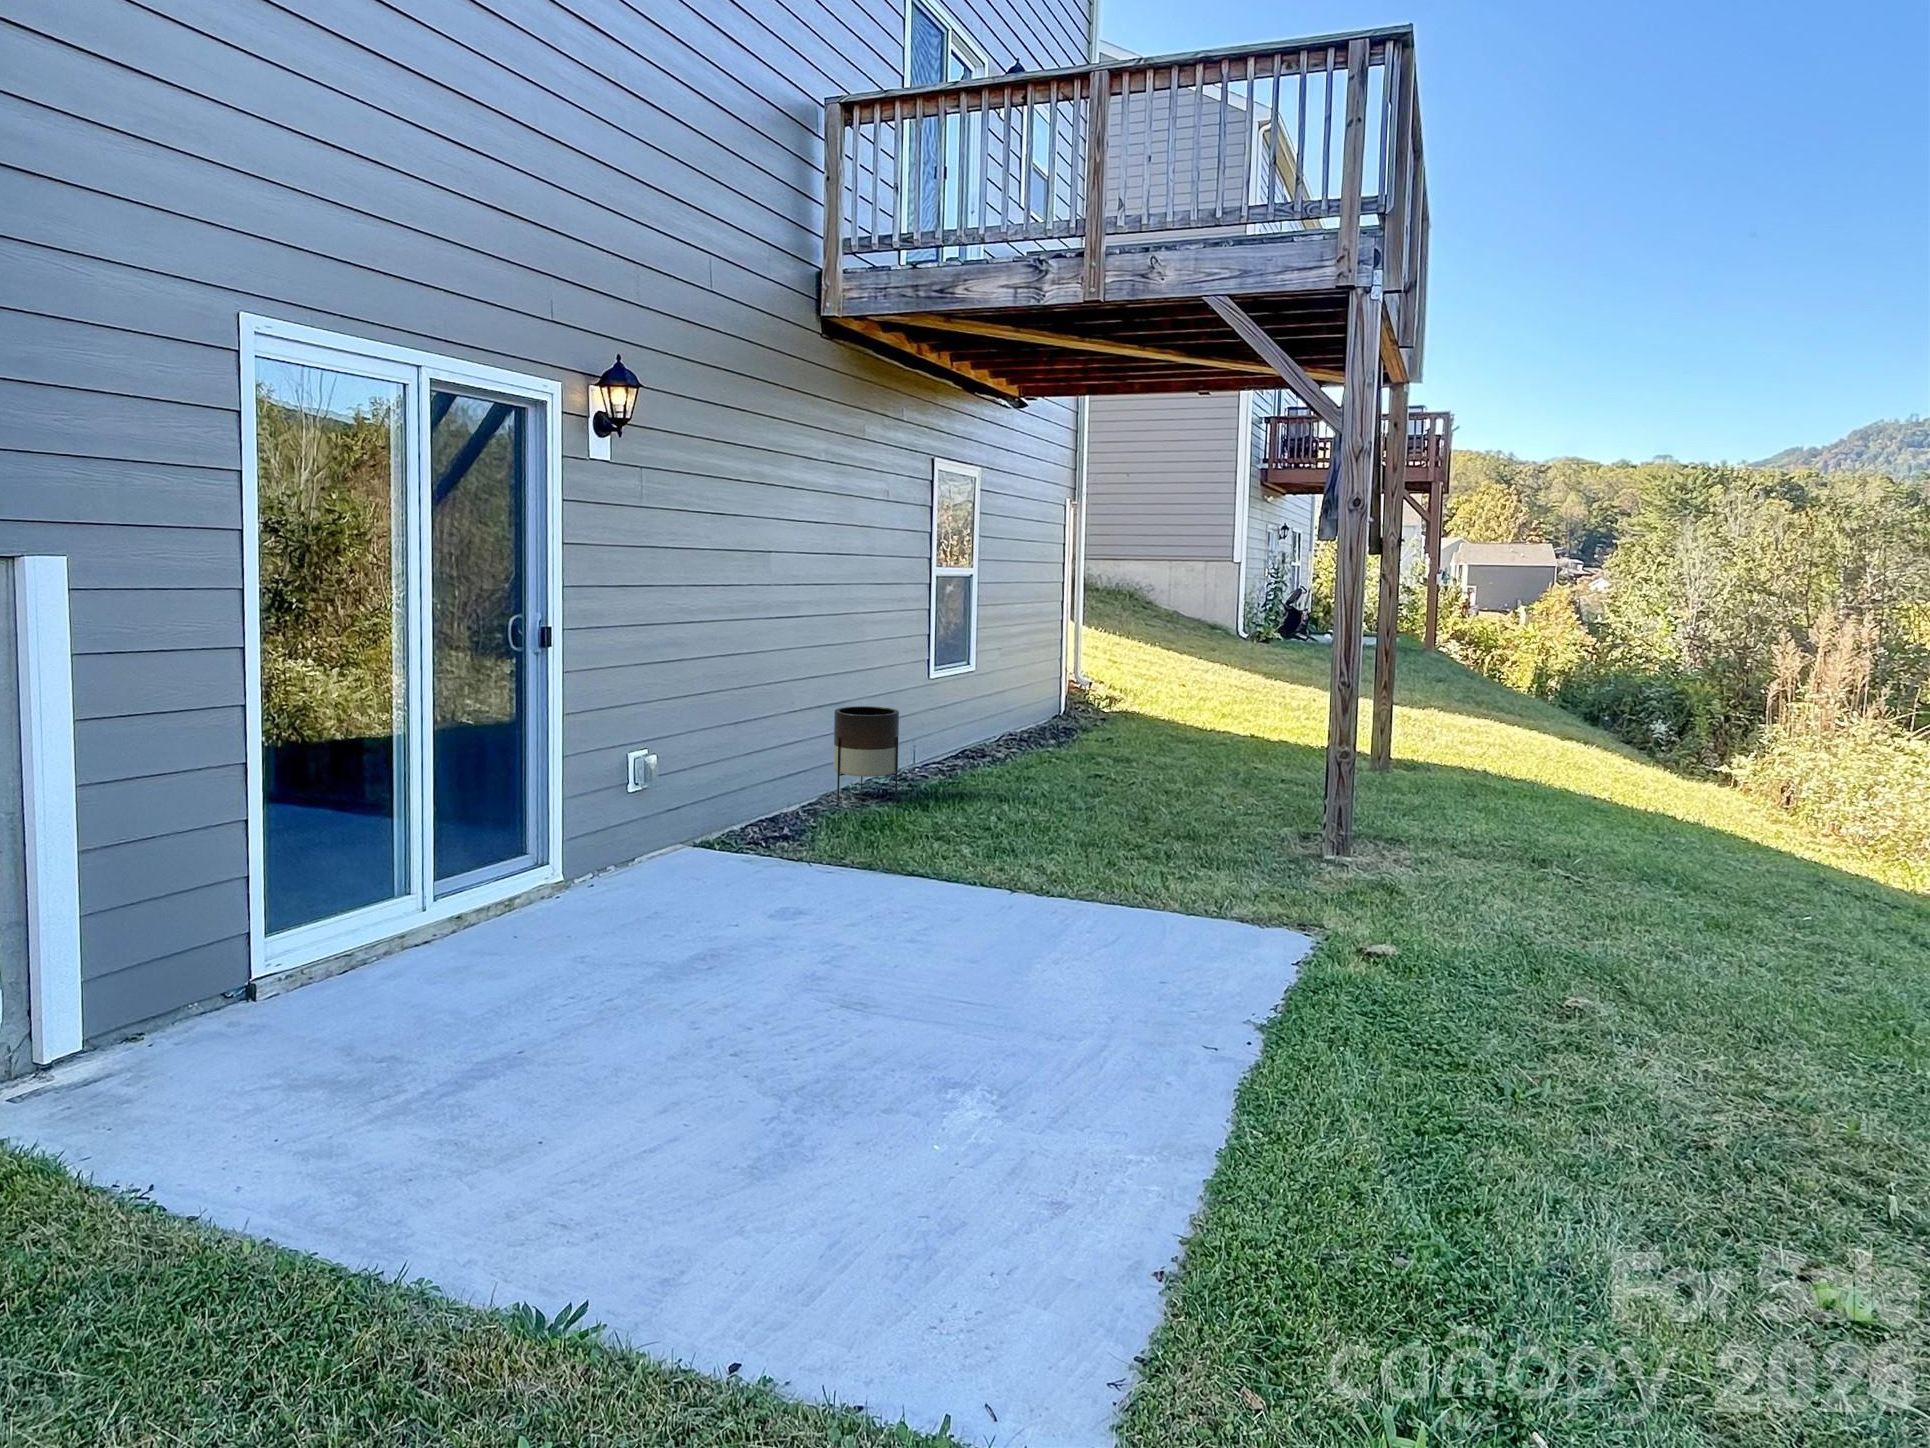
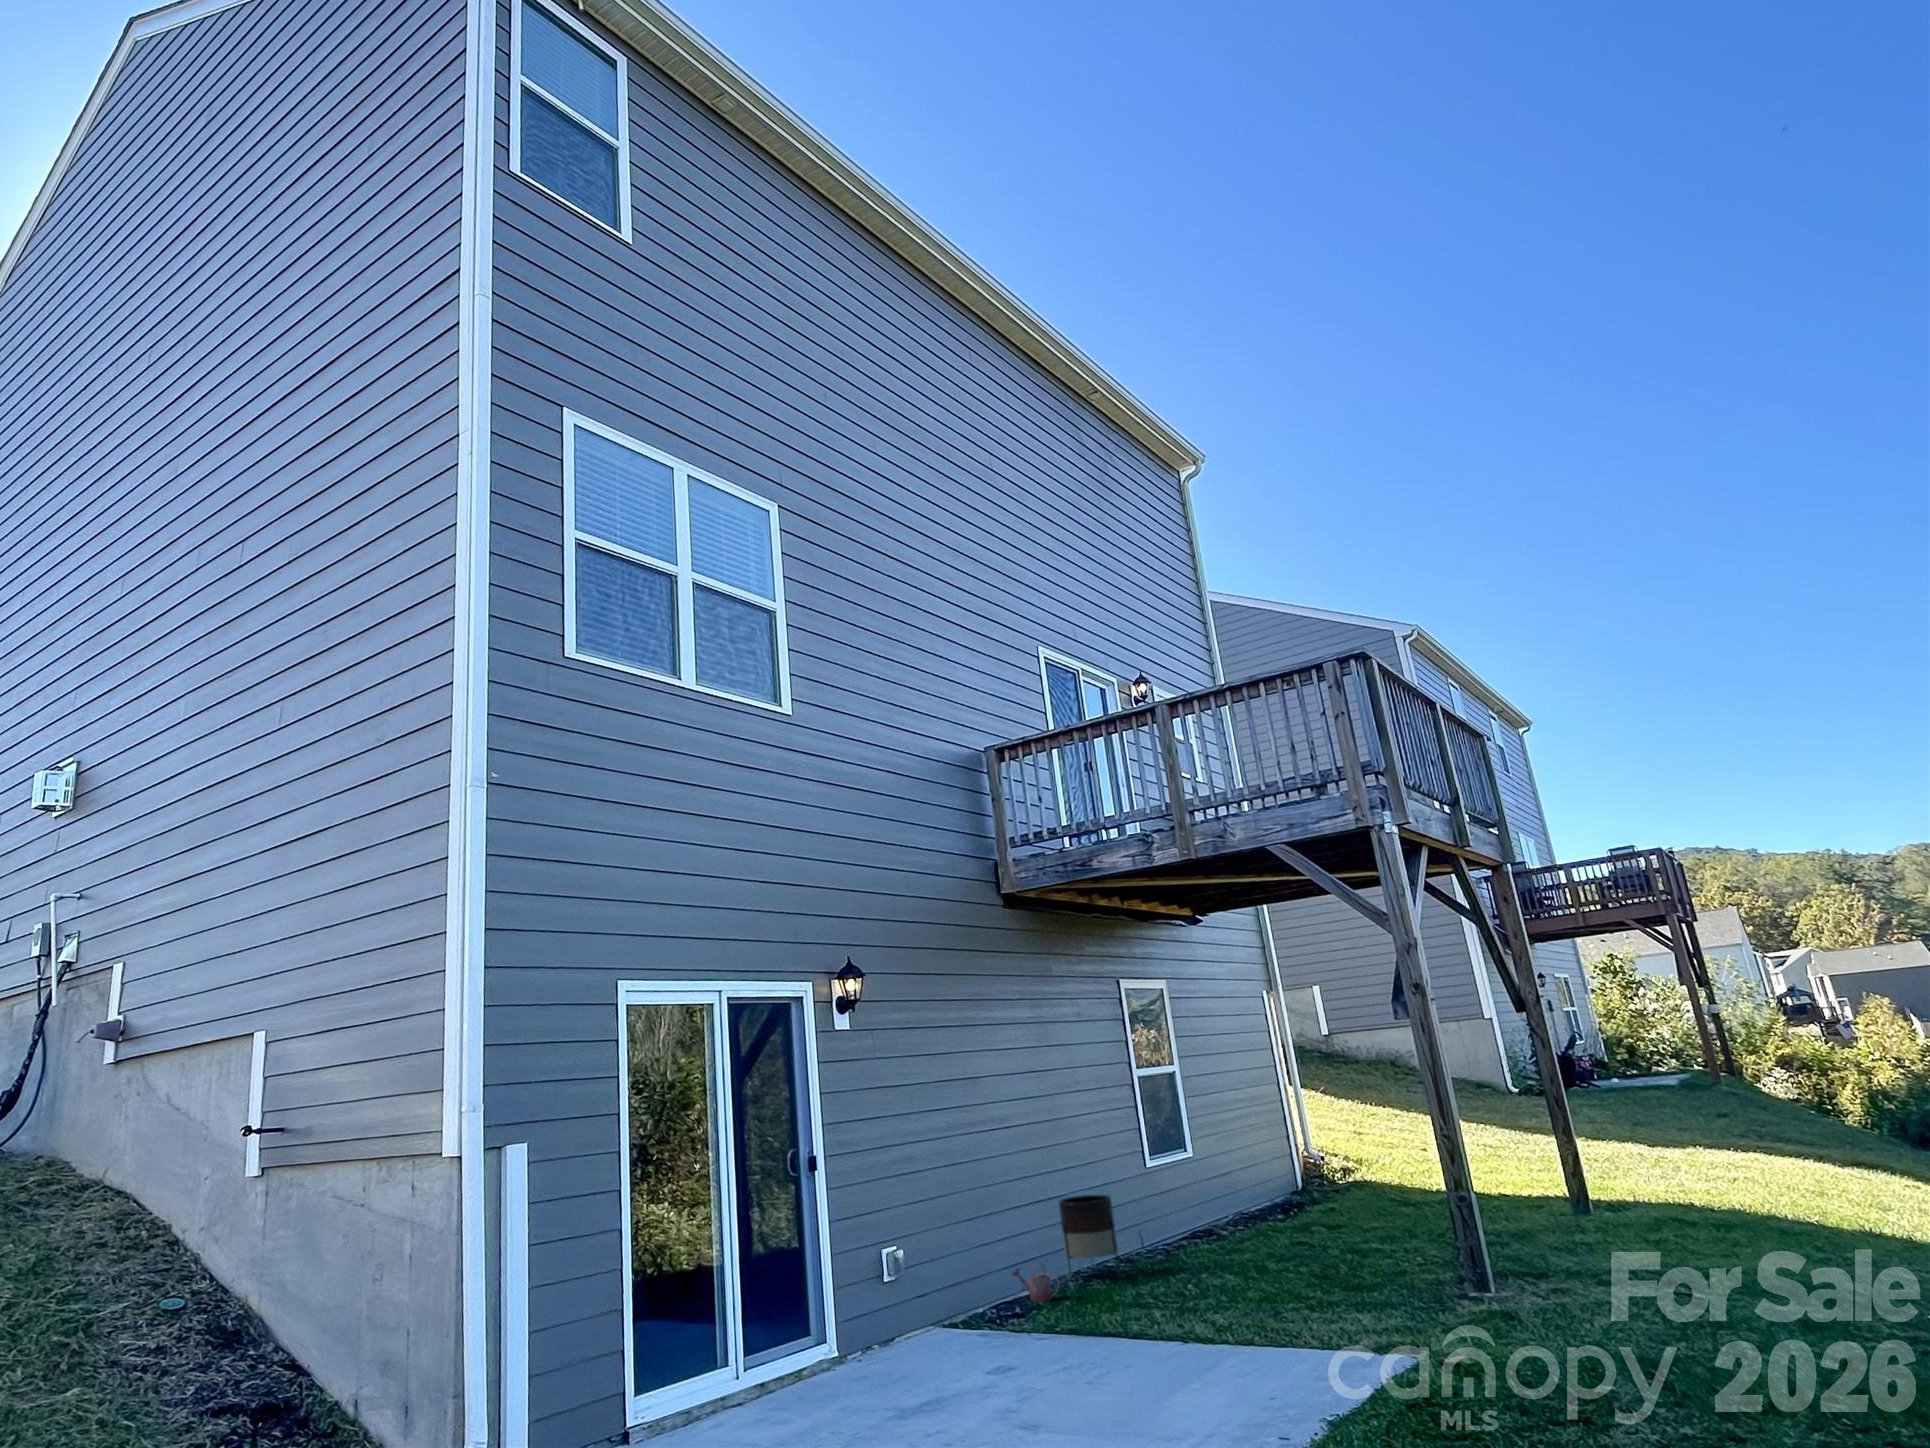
watering can: none [775,778,835,823] -> present [1013,1262,1060,1302]

